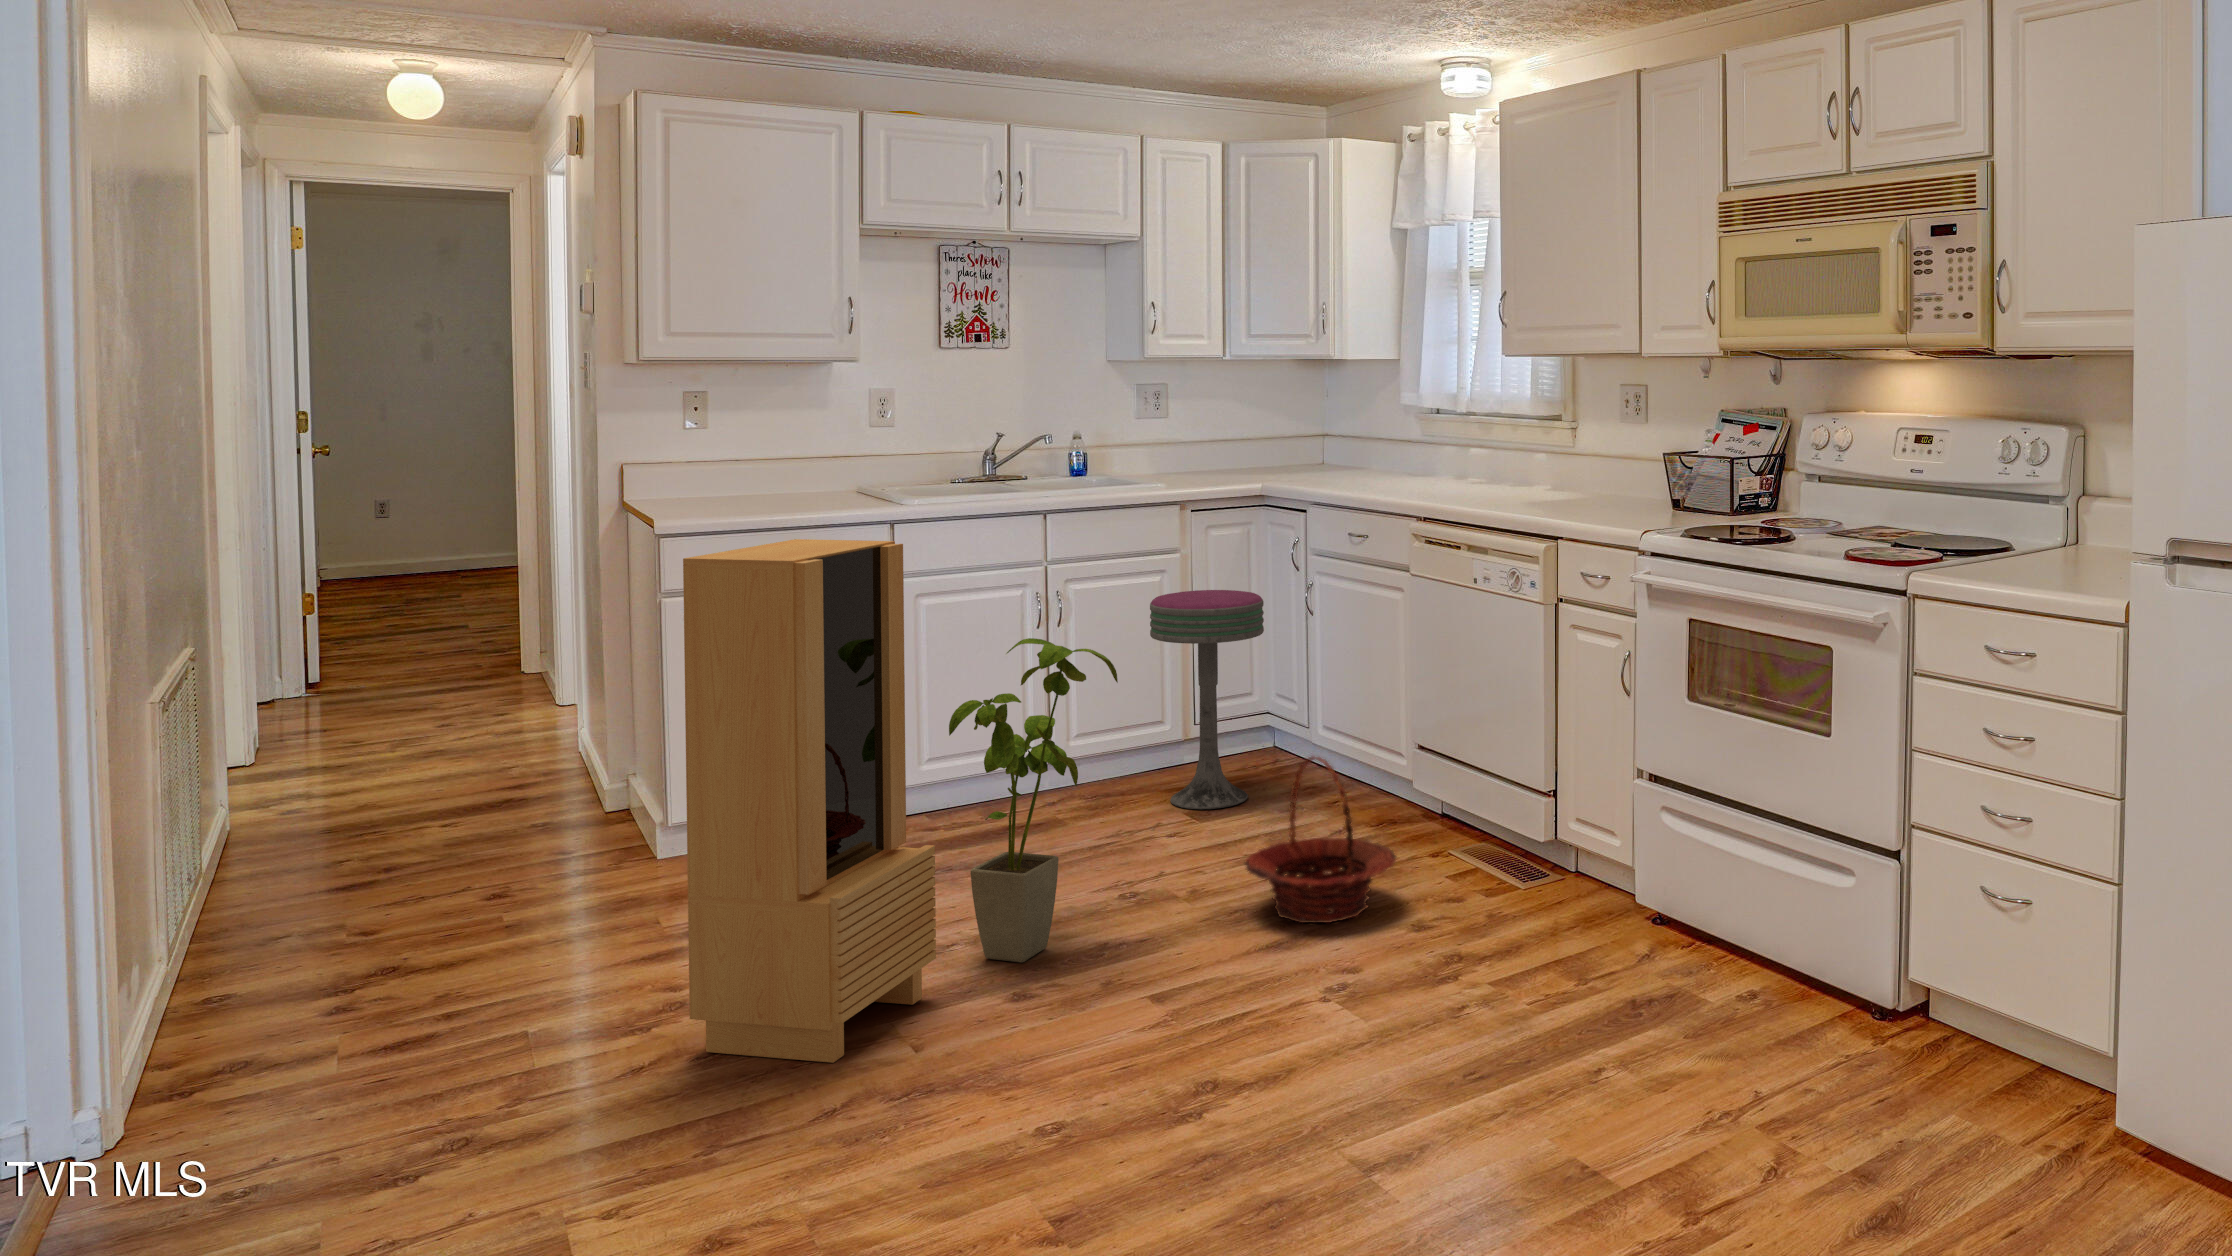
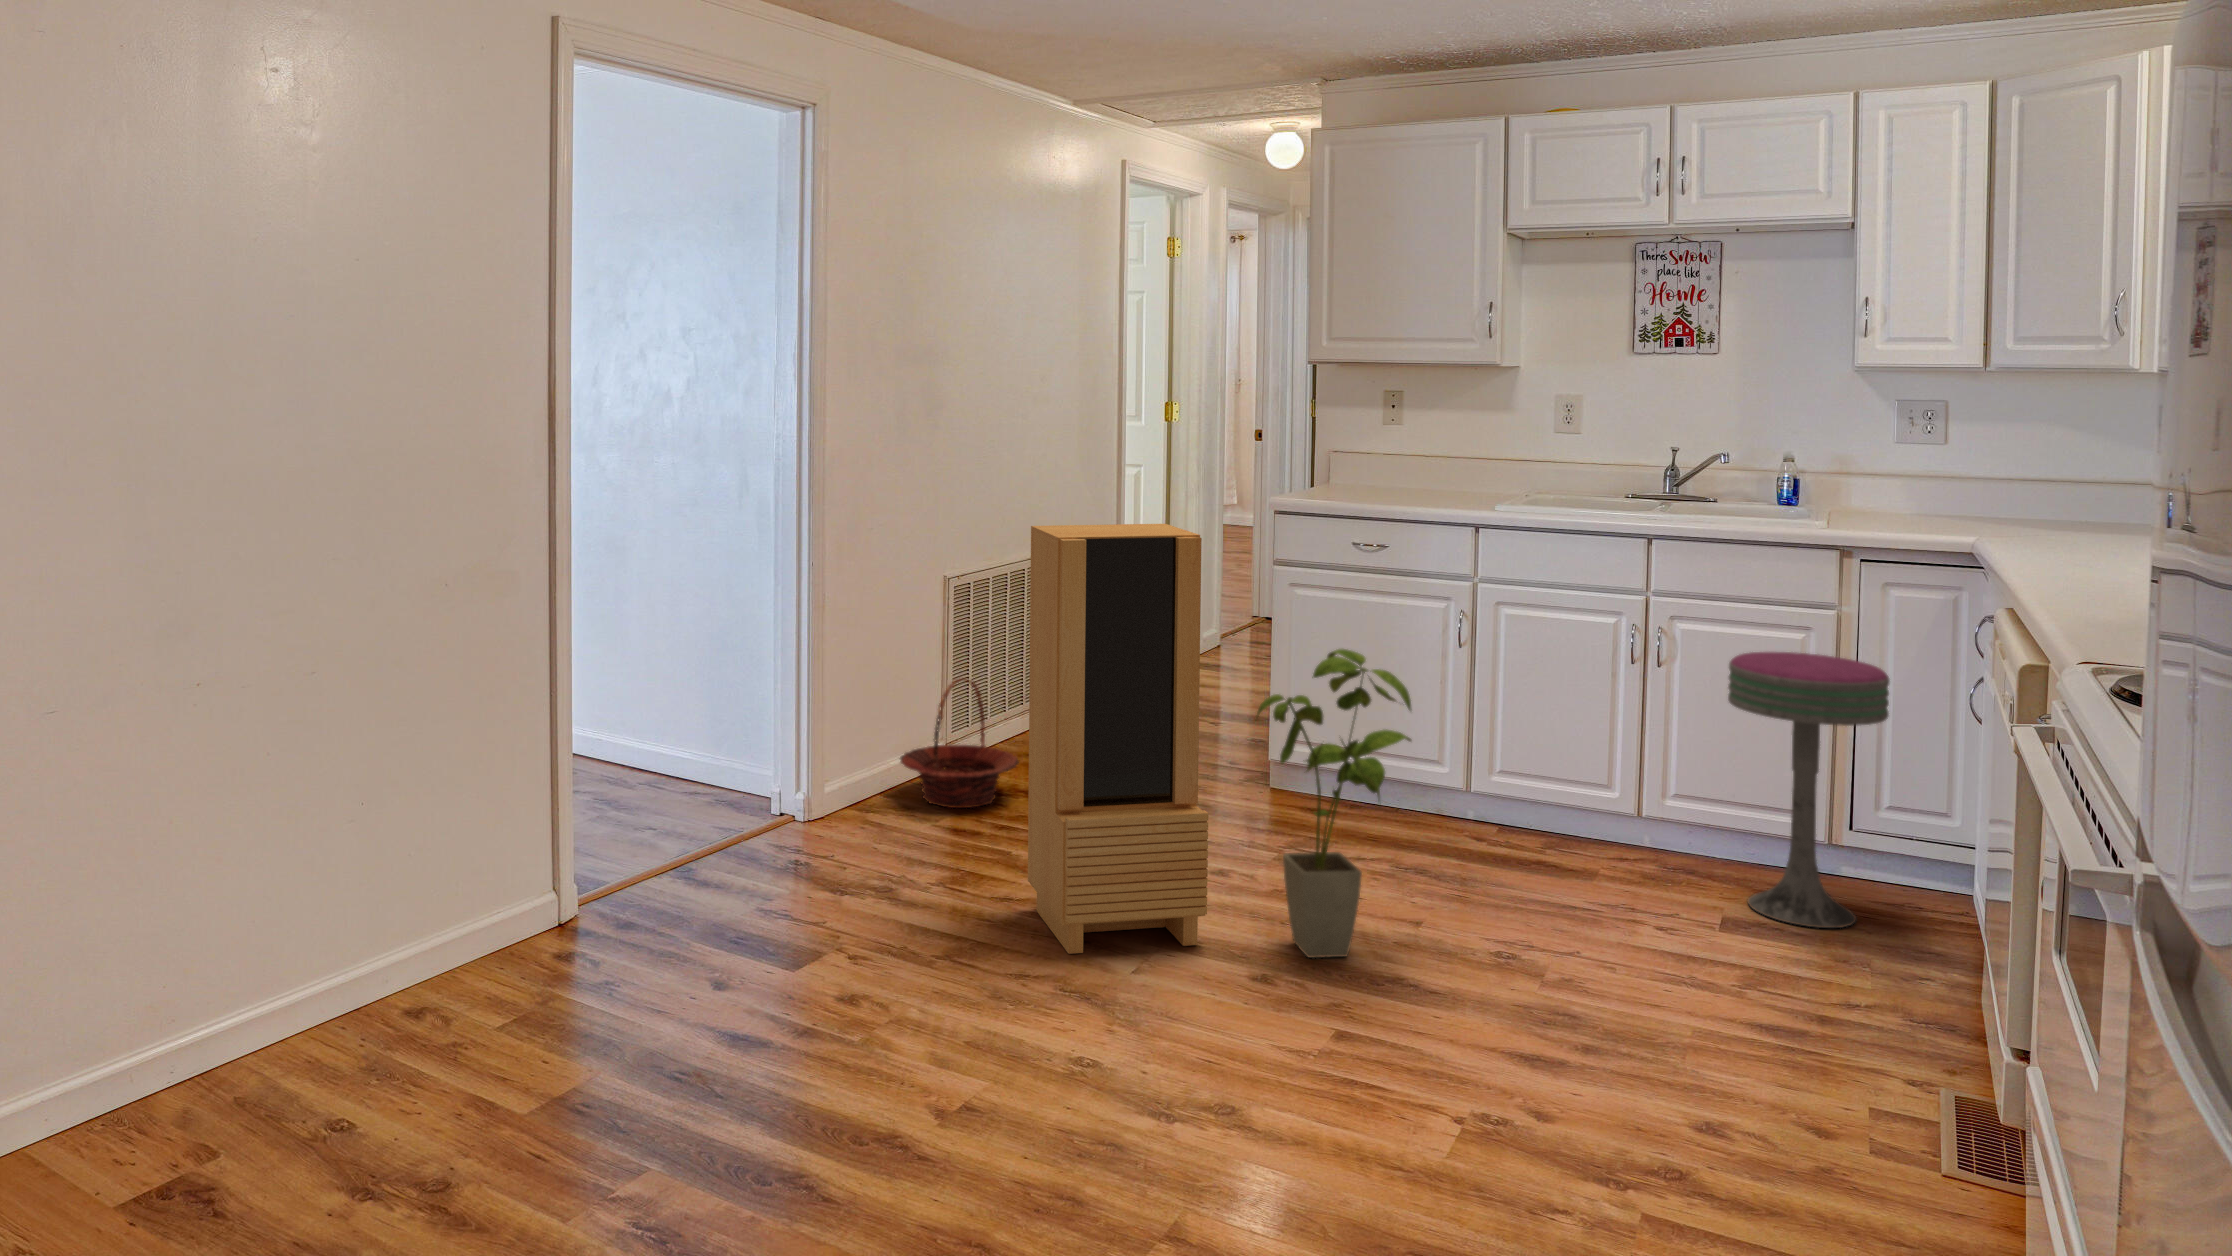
basket: present [1245,757,1396,923] -> present [900,679,1019,808]

